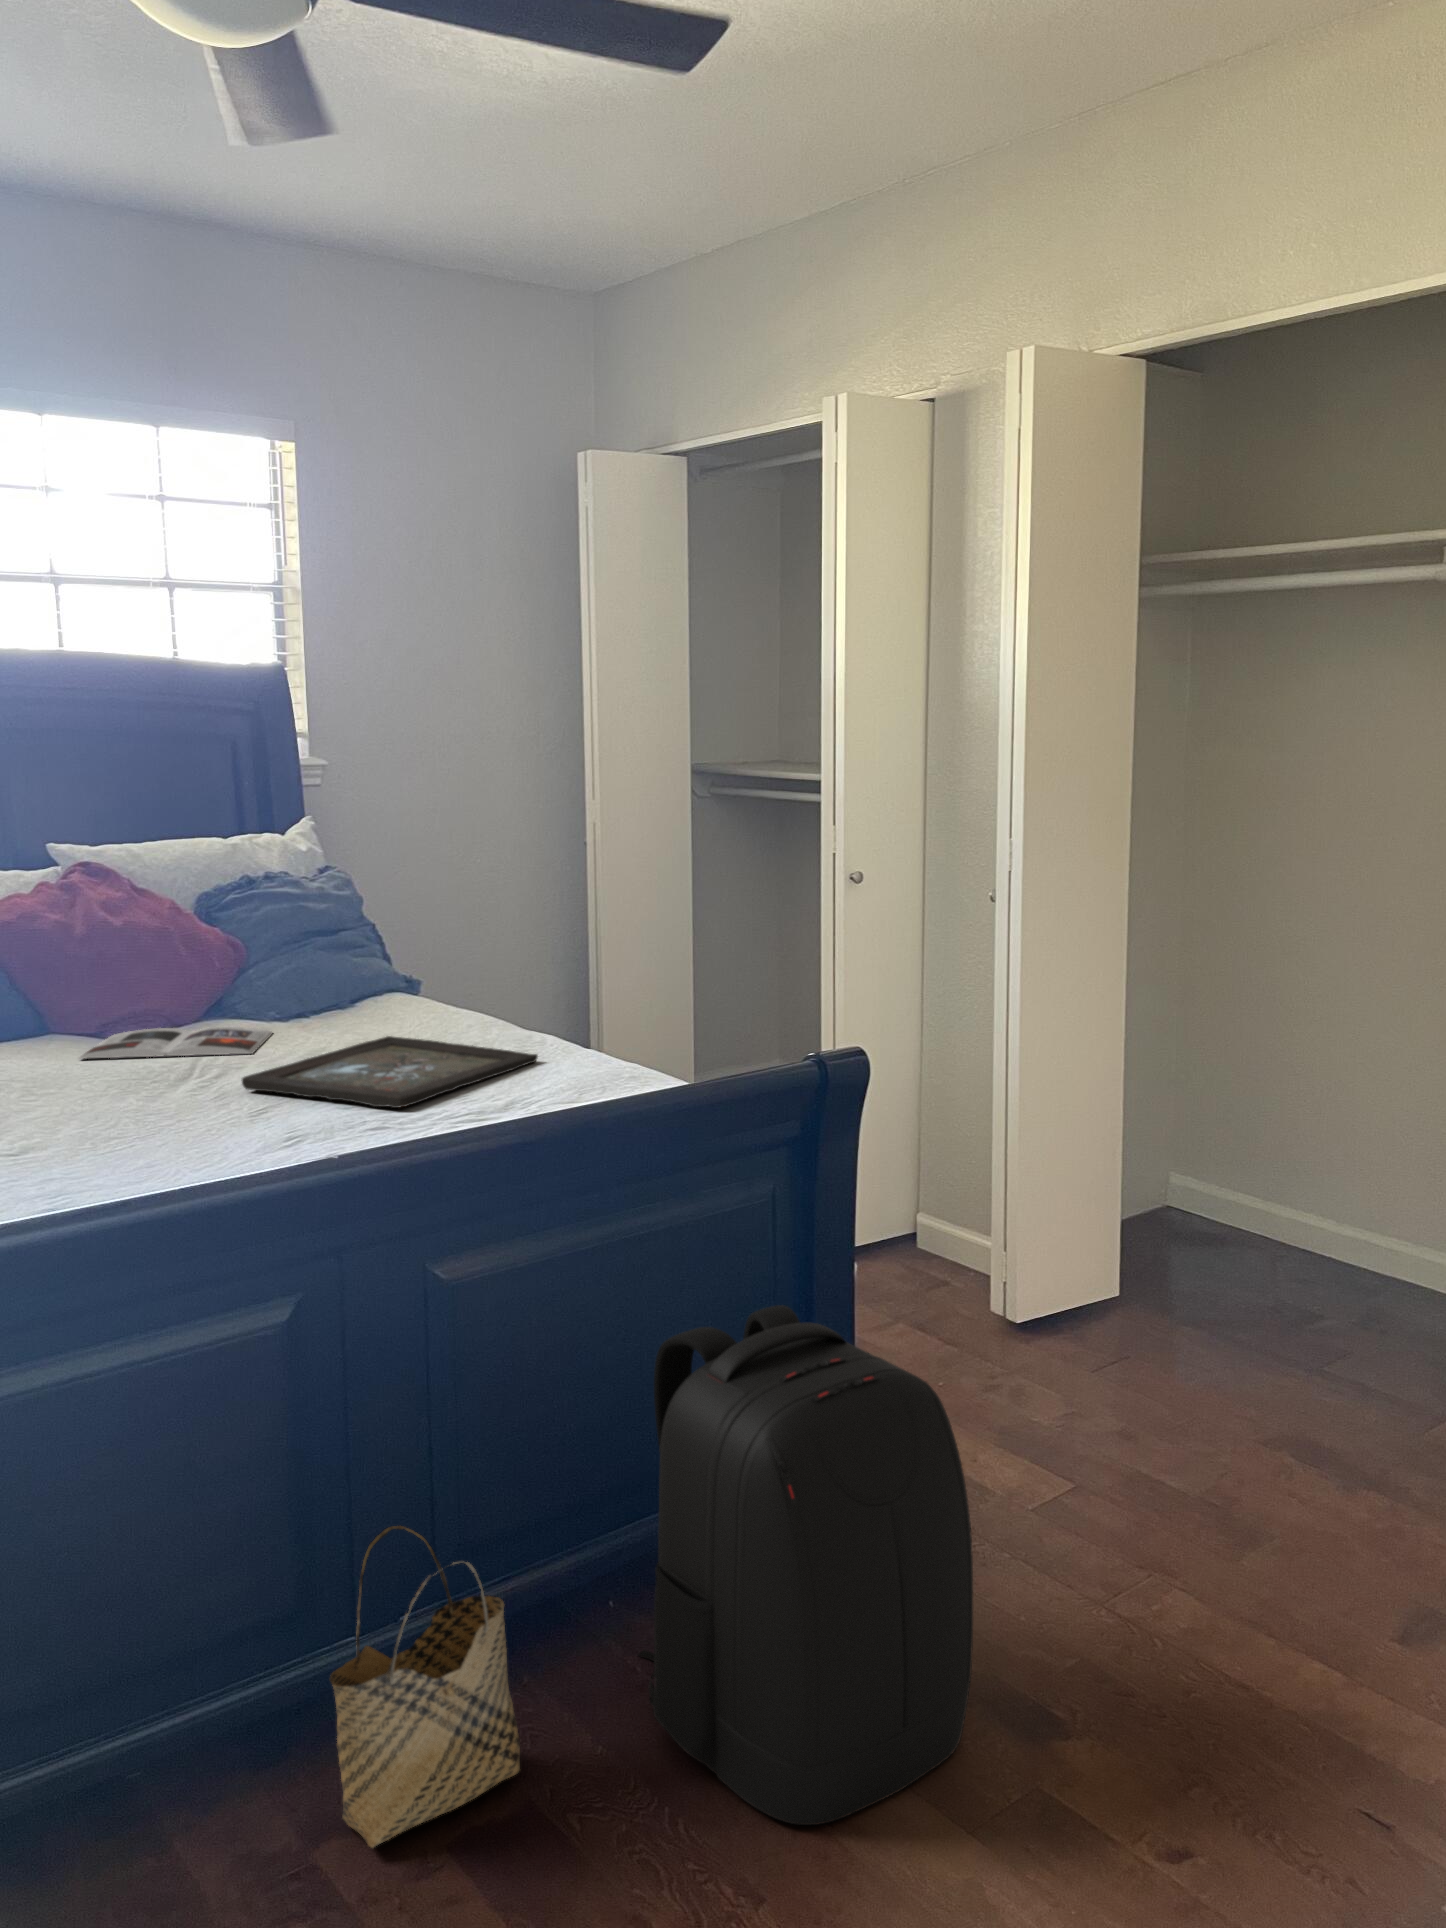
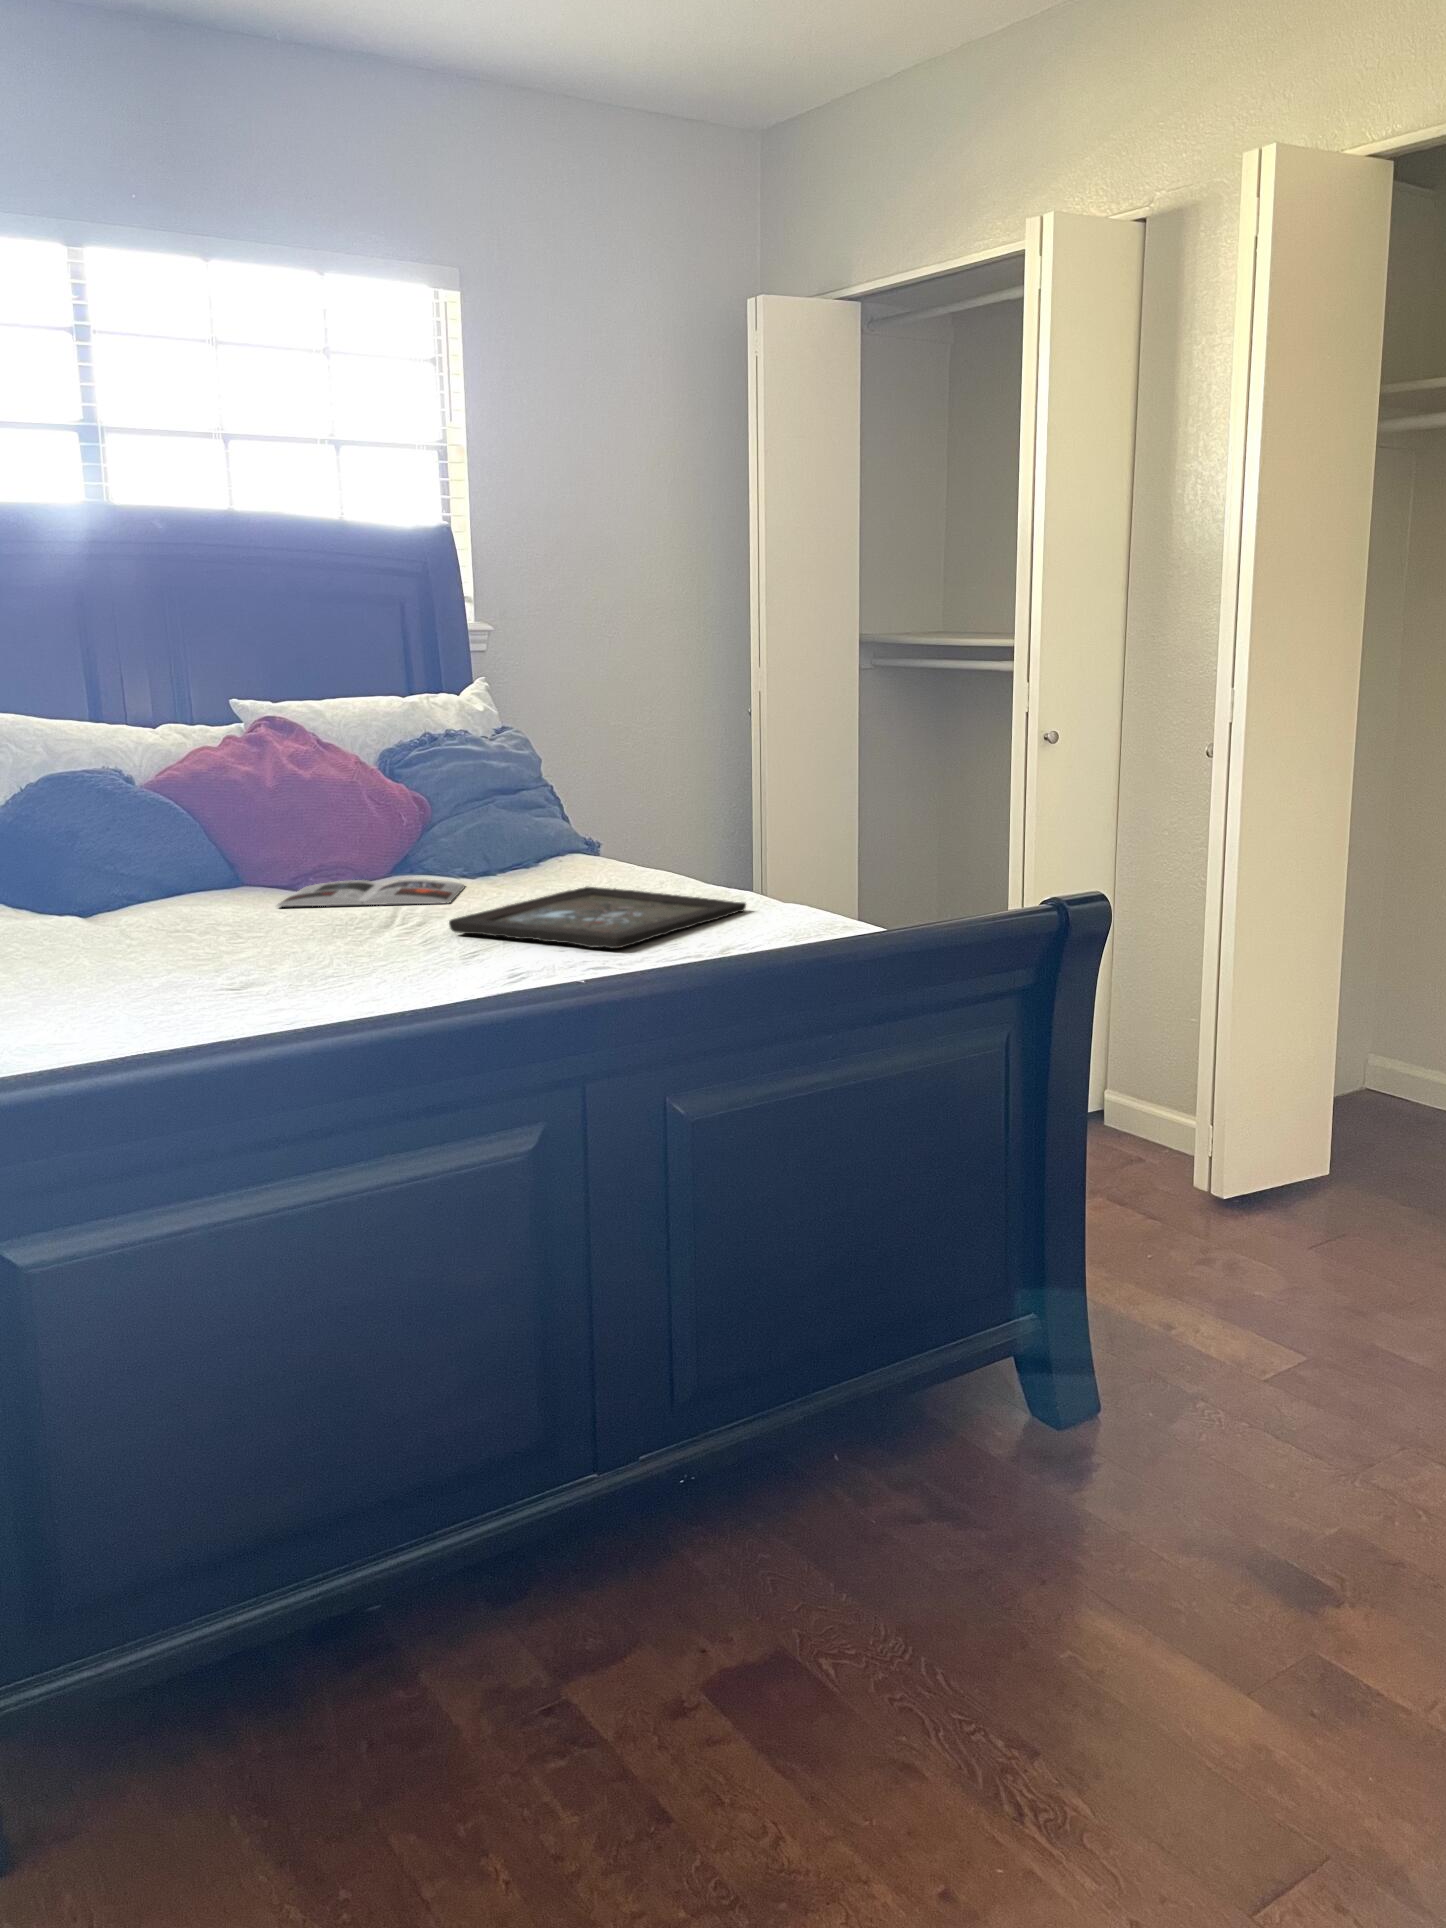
backpack: present [638,1305,973,1825] -> none [872,1152,1247,1682]
woven basket: present [330,1526,520,1848] -> none [582,1364,768,1687]

